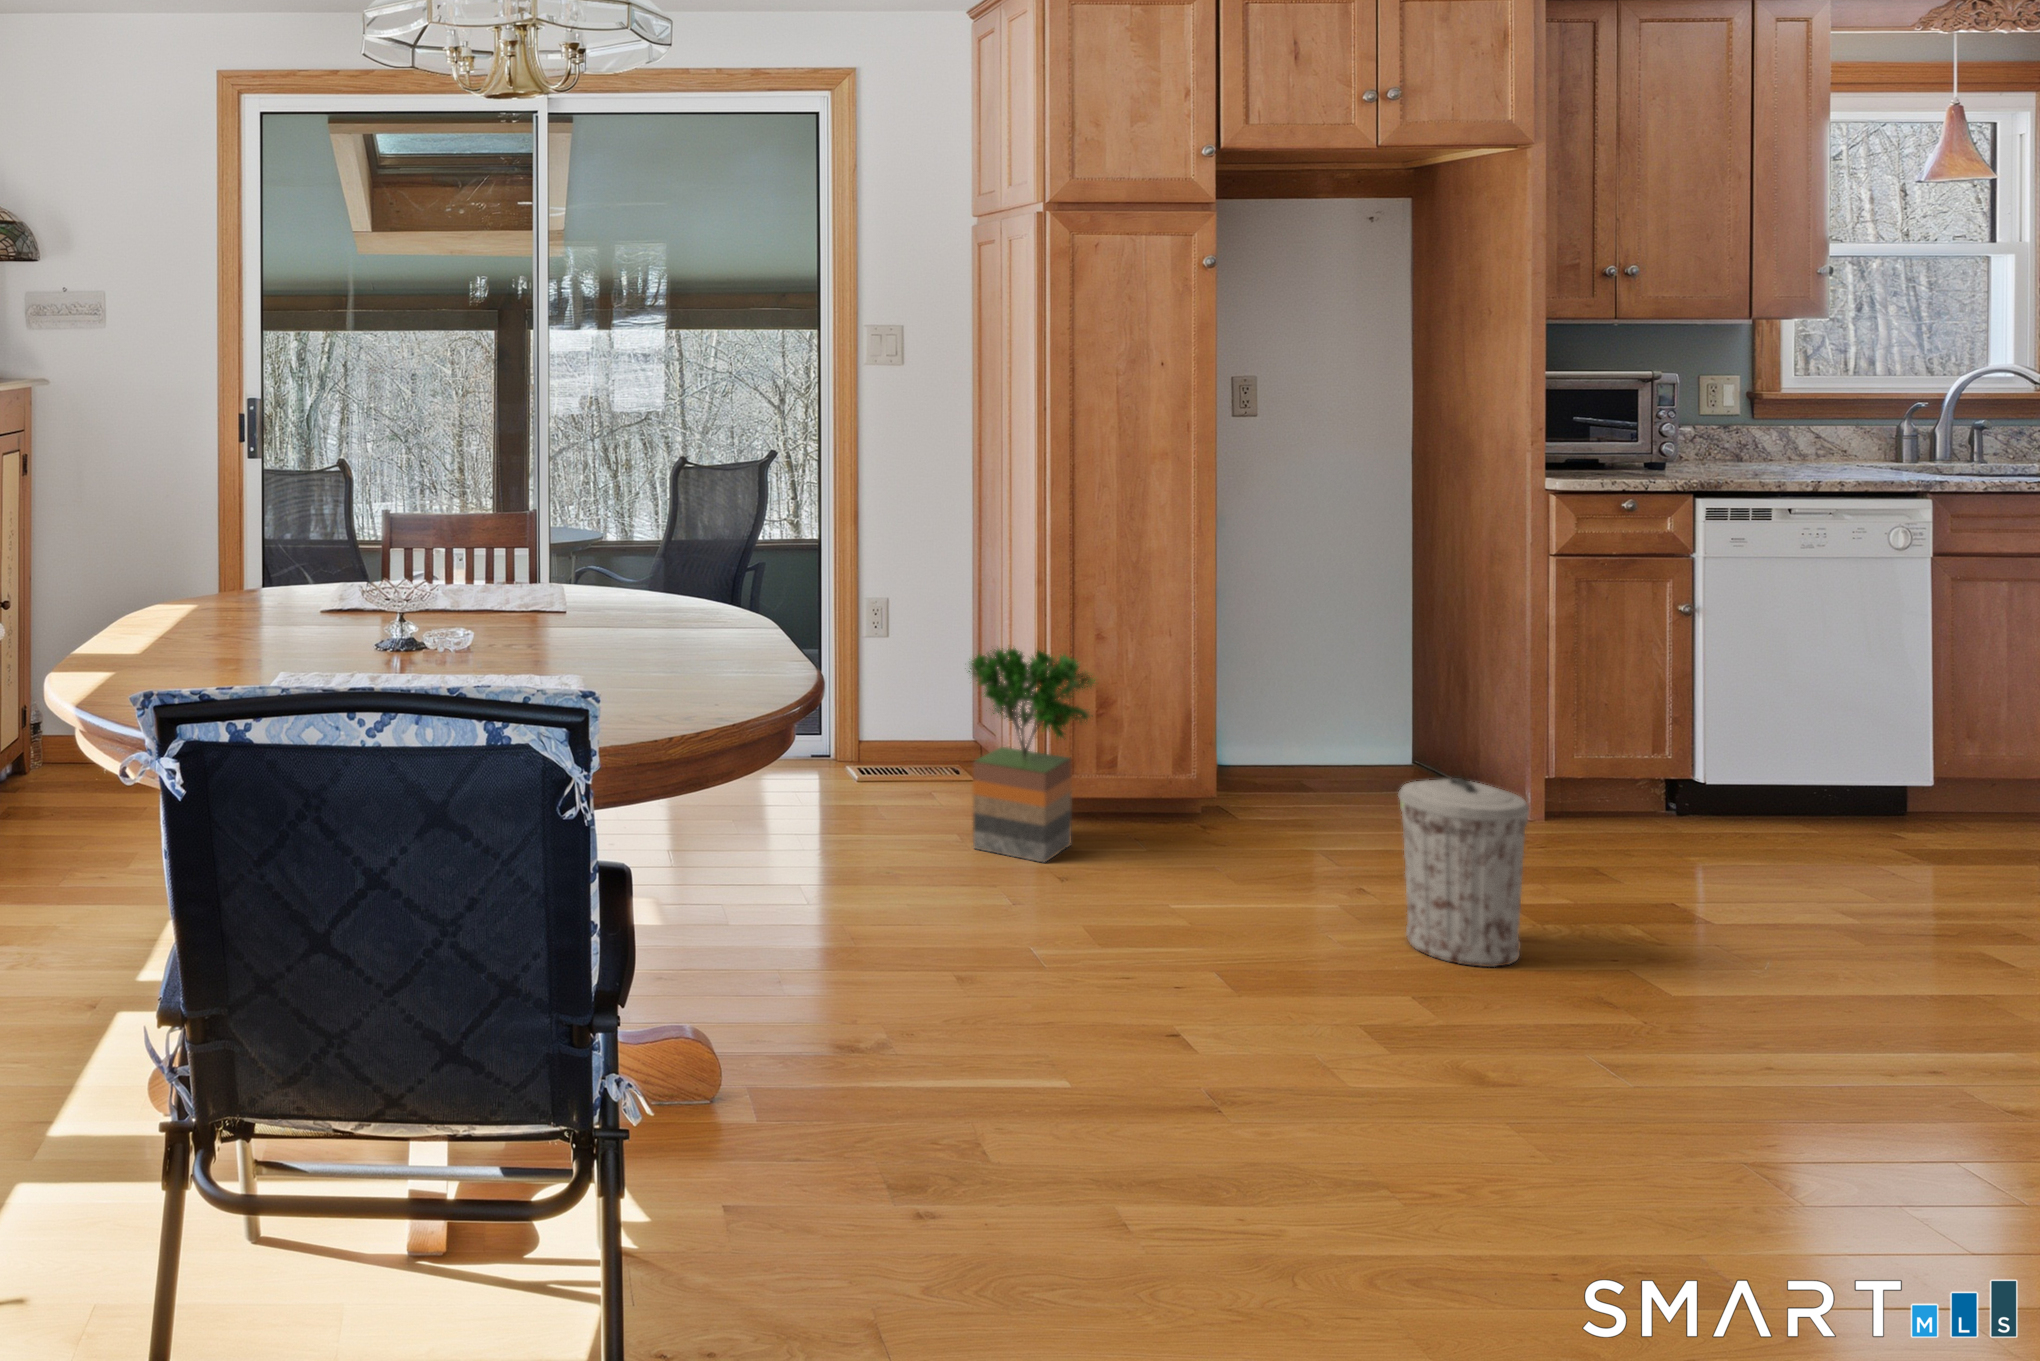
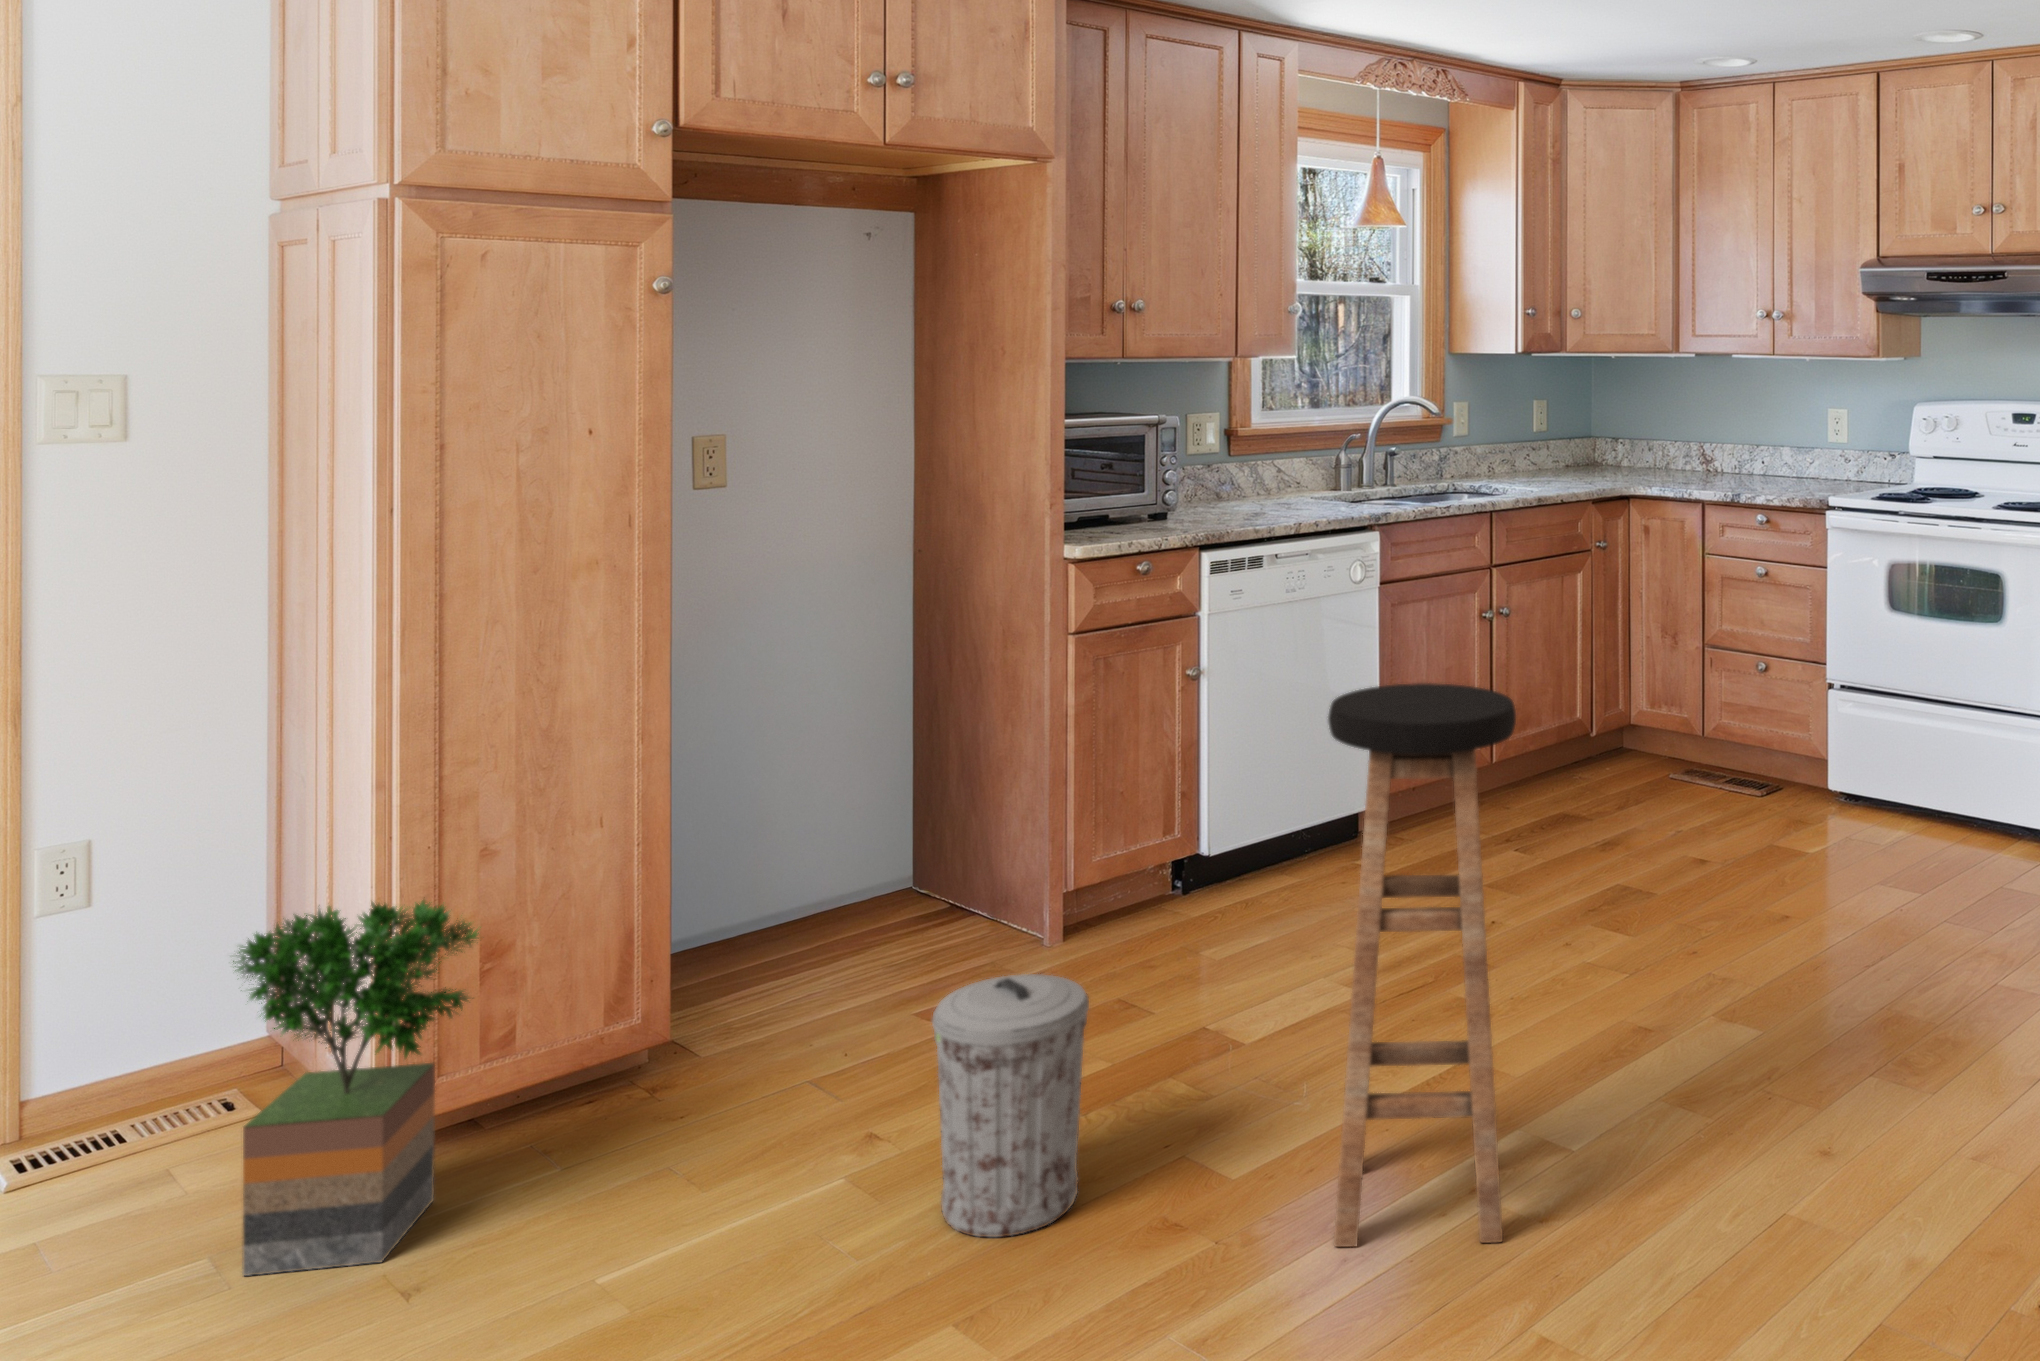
bar stool: none [1749,593,1964,1095] -> present [1328,683,1516,1247]

